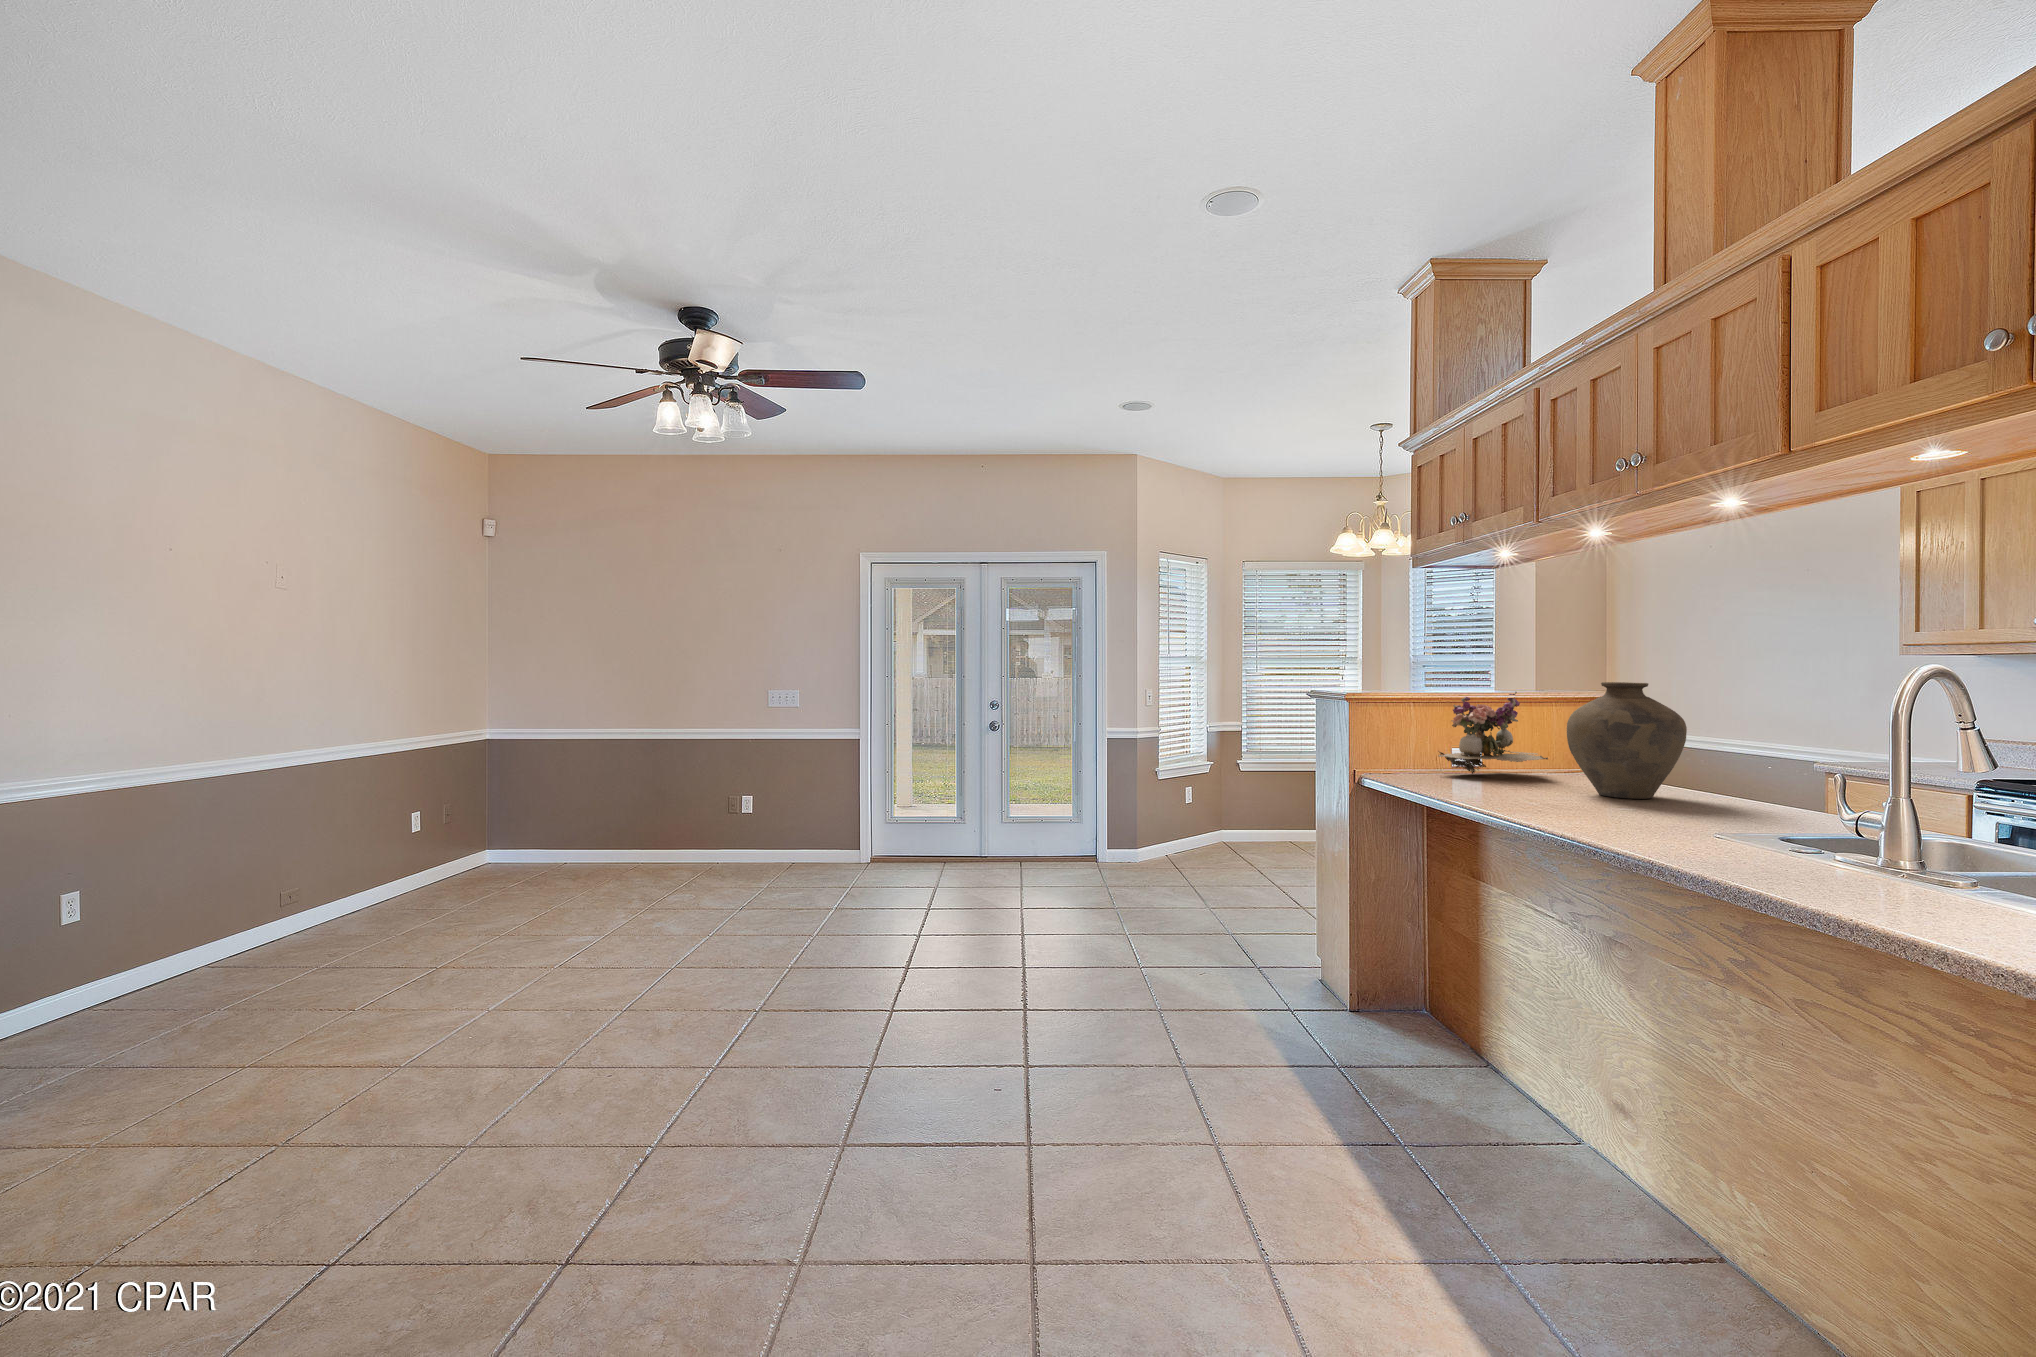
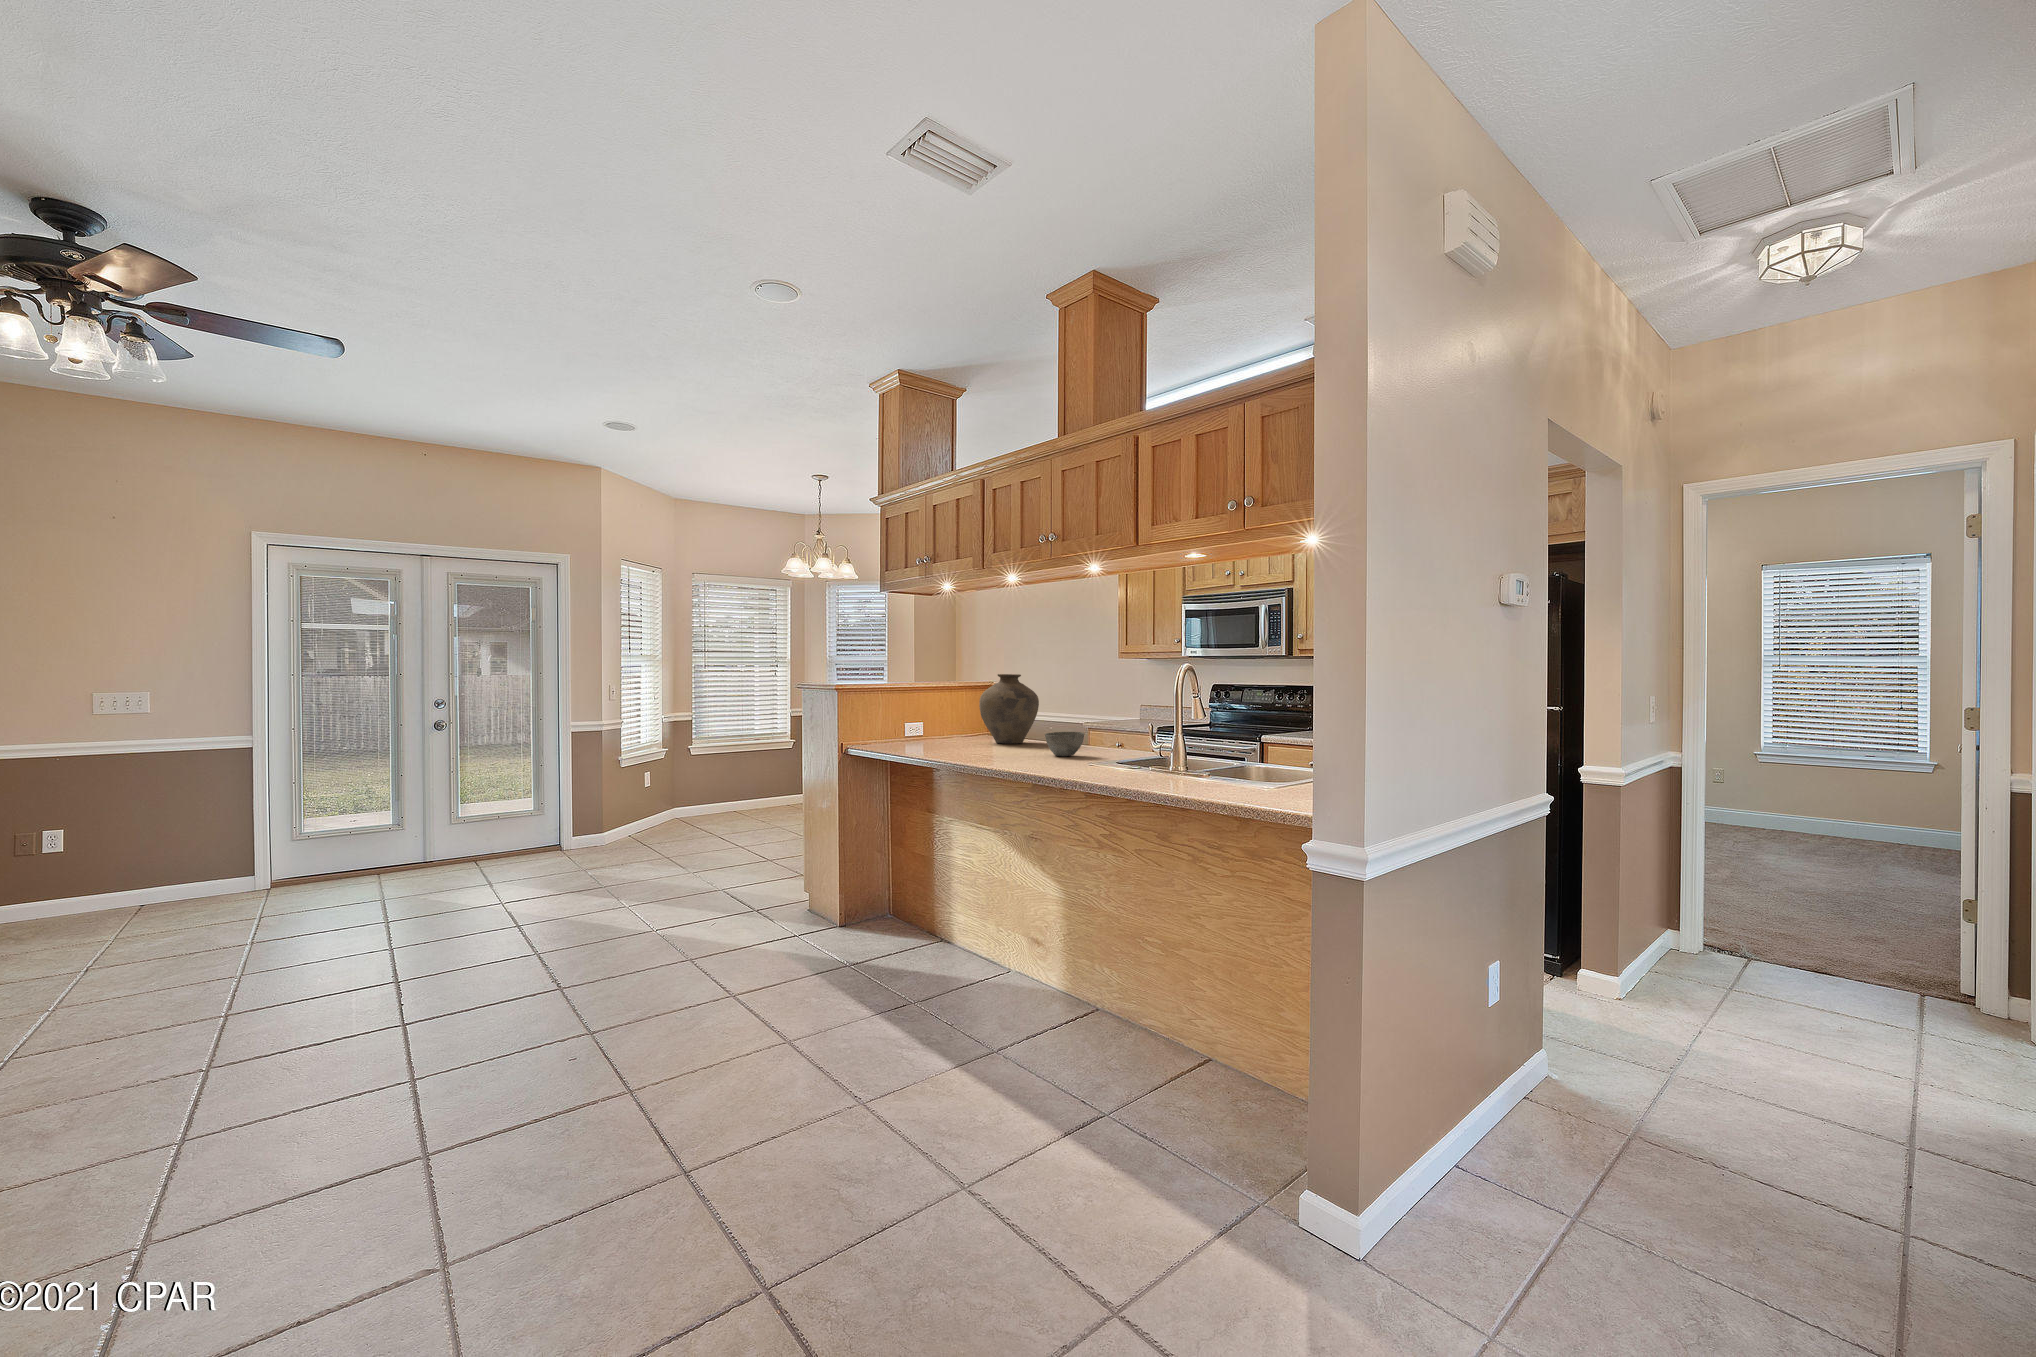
flower arrangement: present [1438,692,1548,774] -> none [899,681,964,738]
bowl: none [1674,791,1771,839] -> present [1045,732,1084,756]

